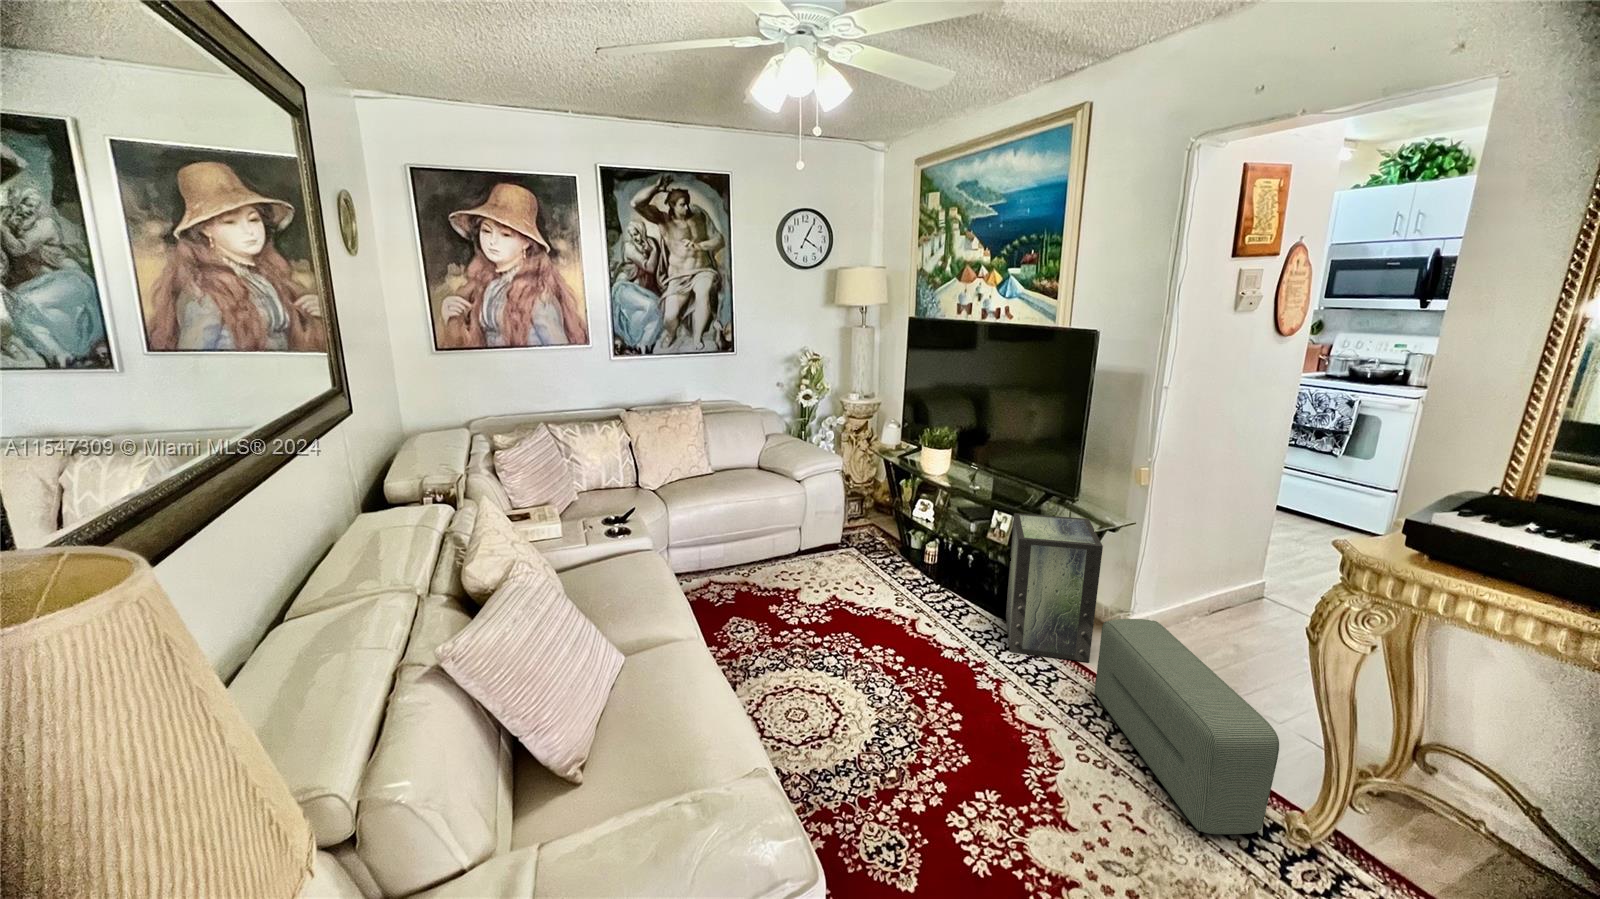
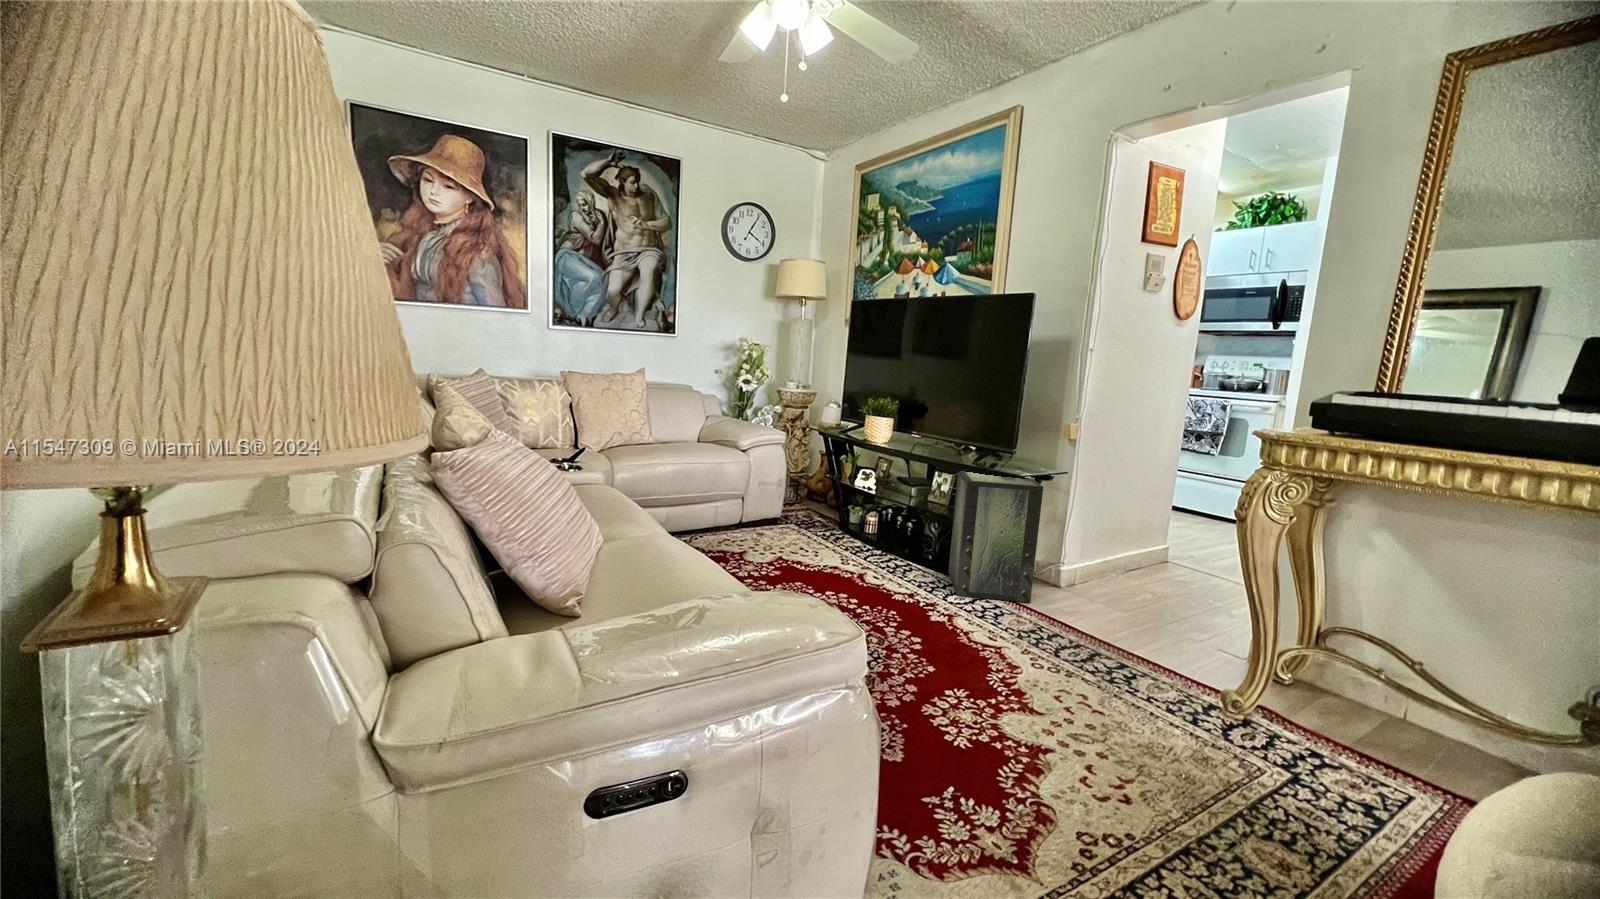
pouf: present [1095,619,1279,834] -> none [1040,547,1215,712]

